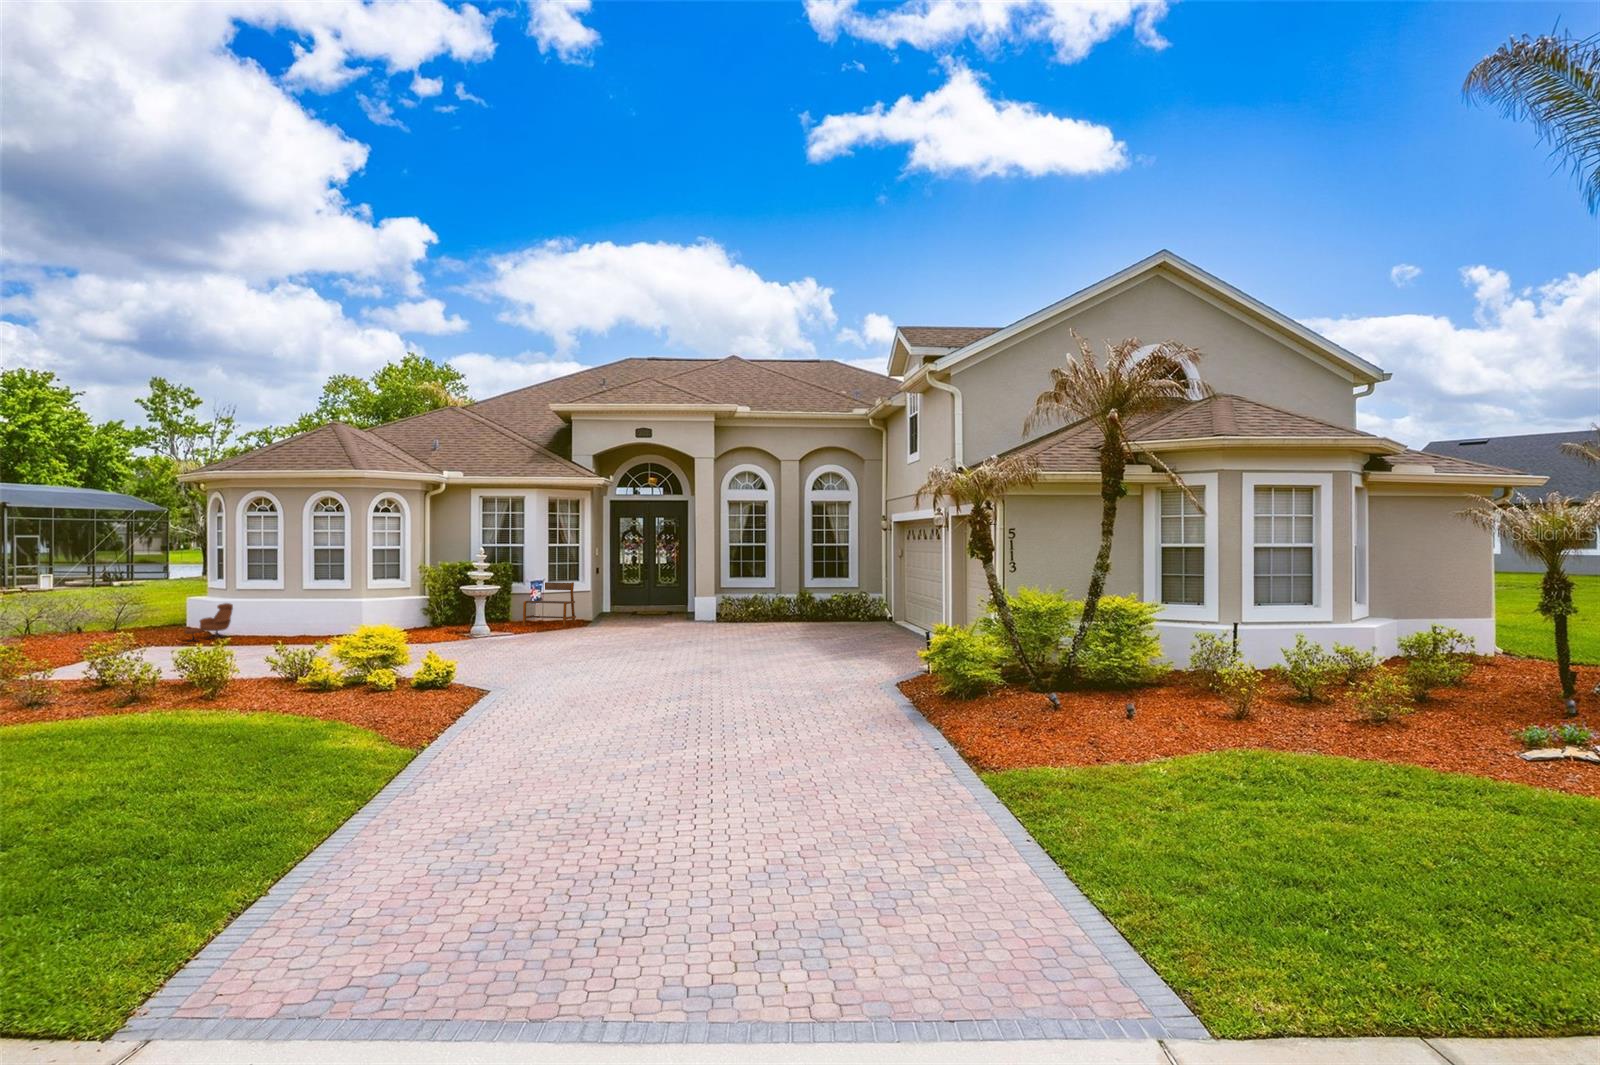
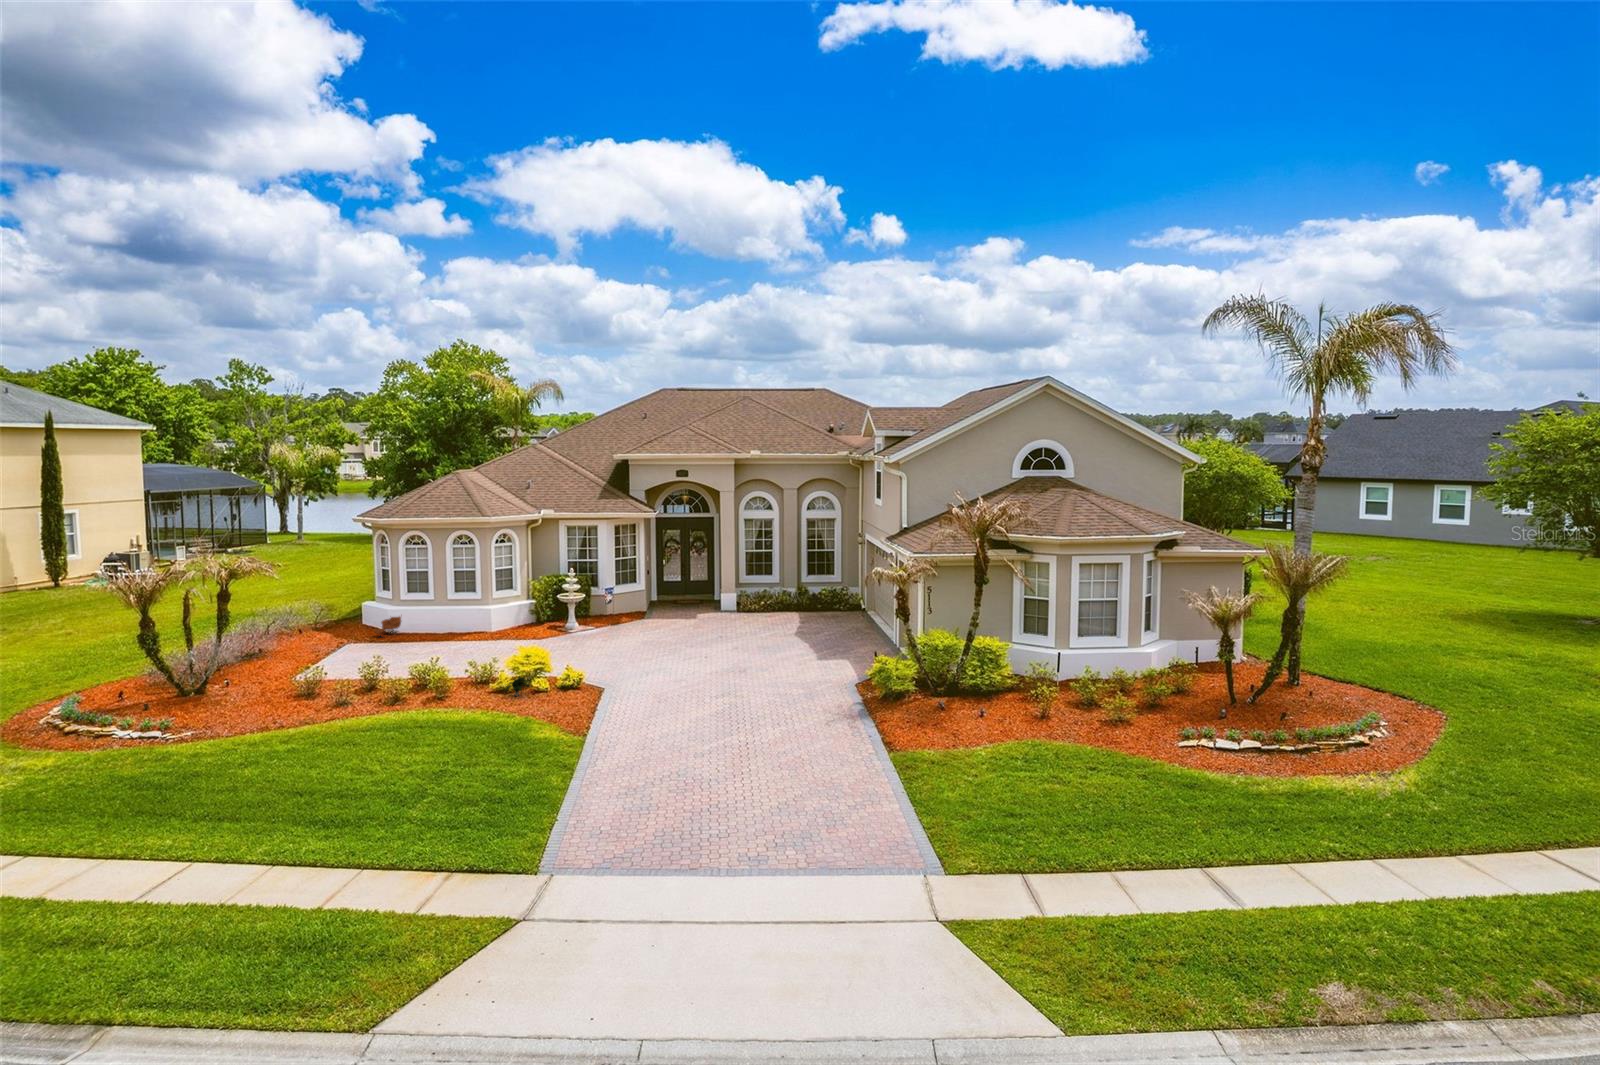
bench: present [523,582,576,627] -> none [599,586,637,620]
potted plant: none [312,660,362,698] -> present [506,676,529,696]

